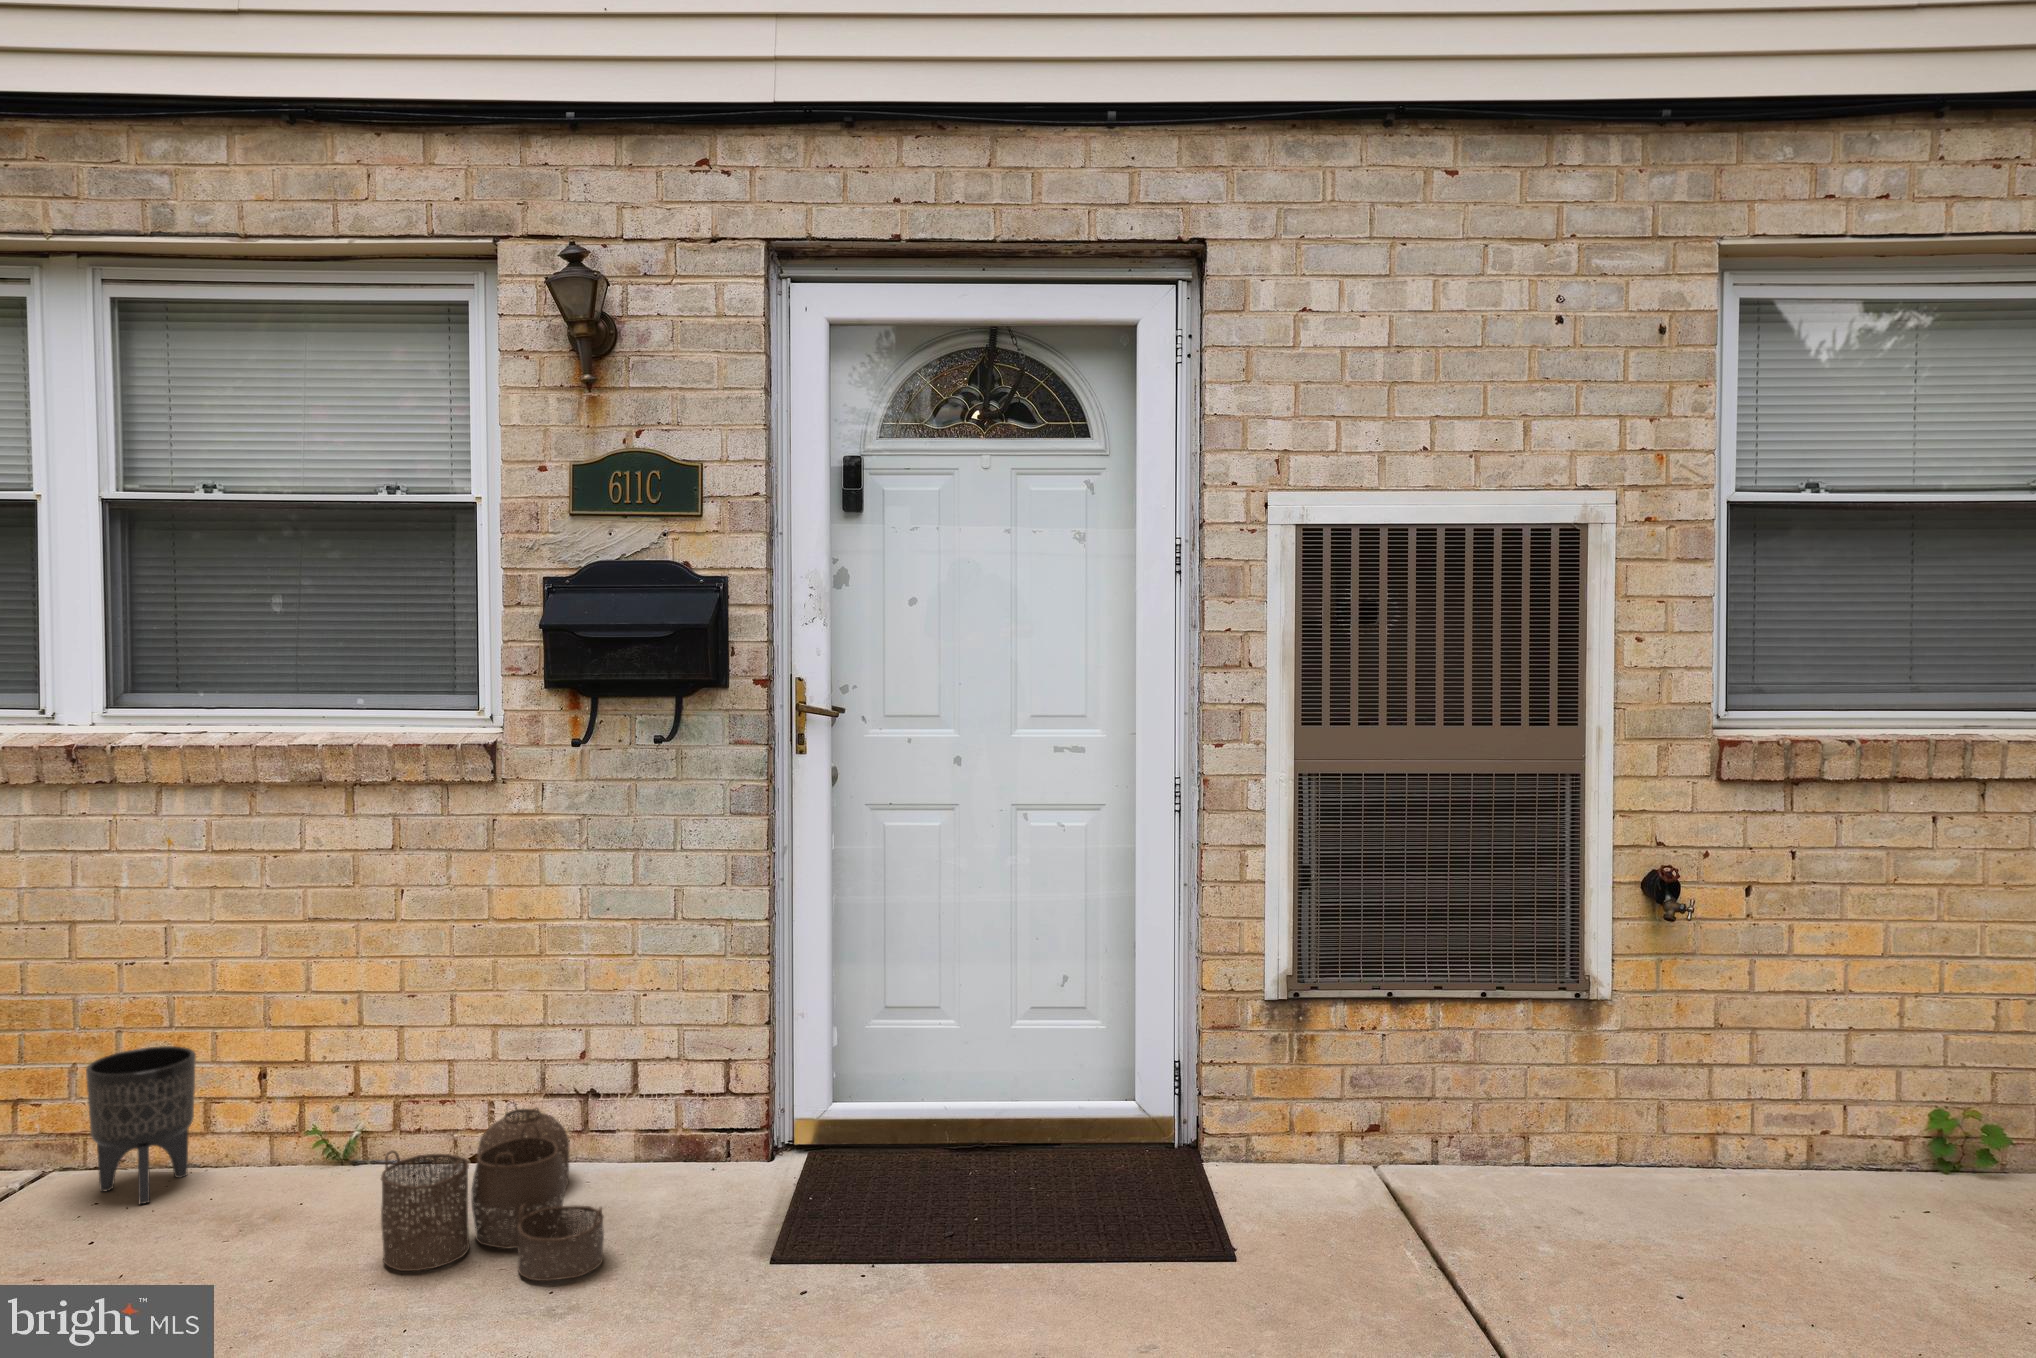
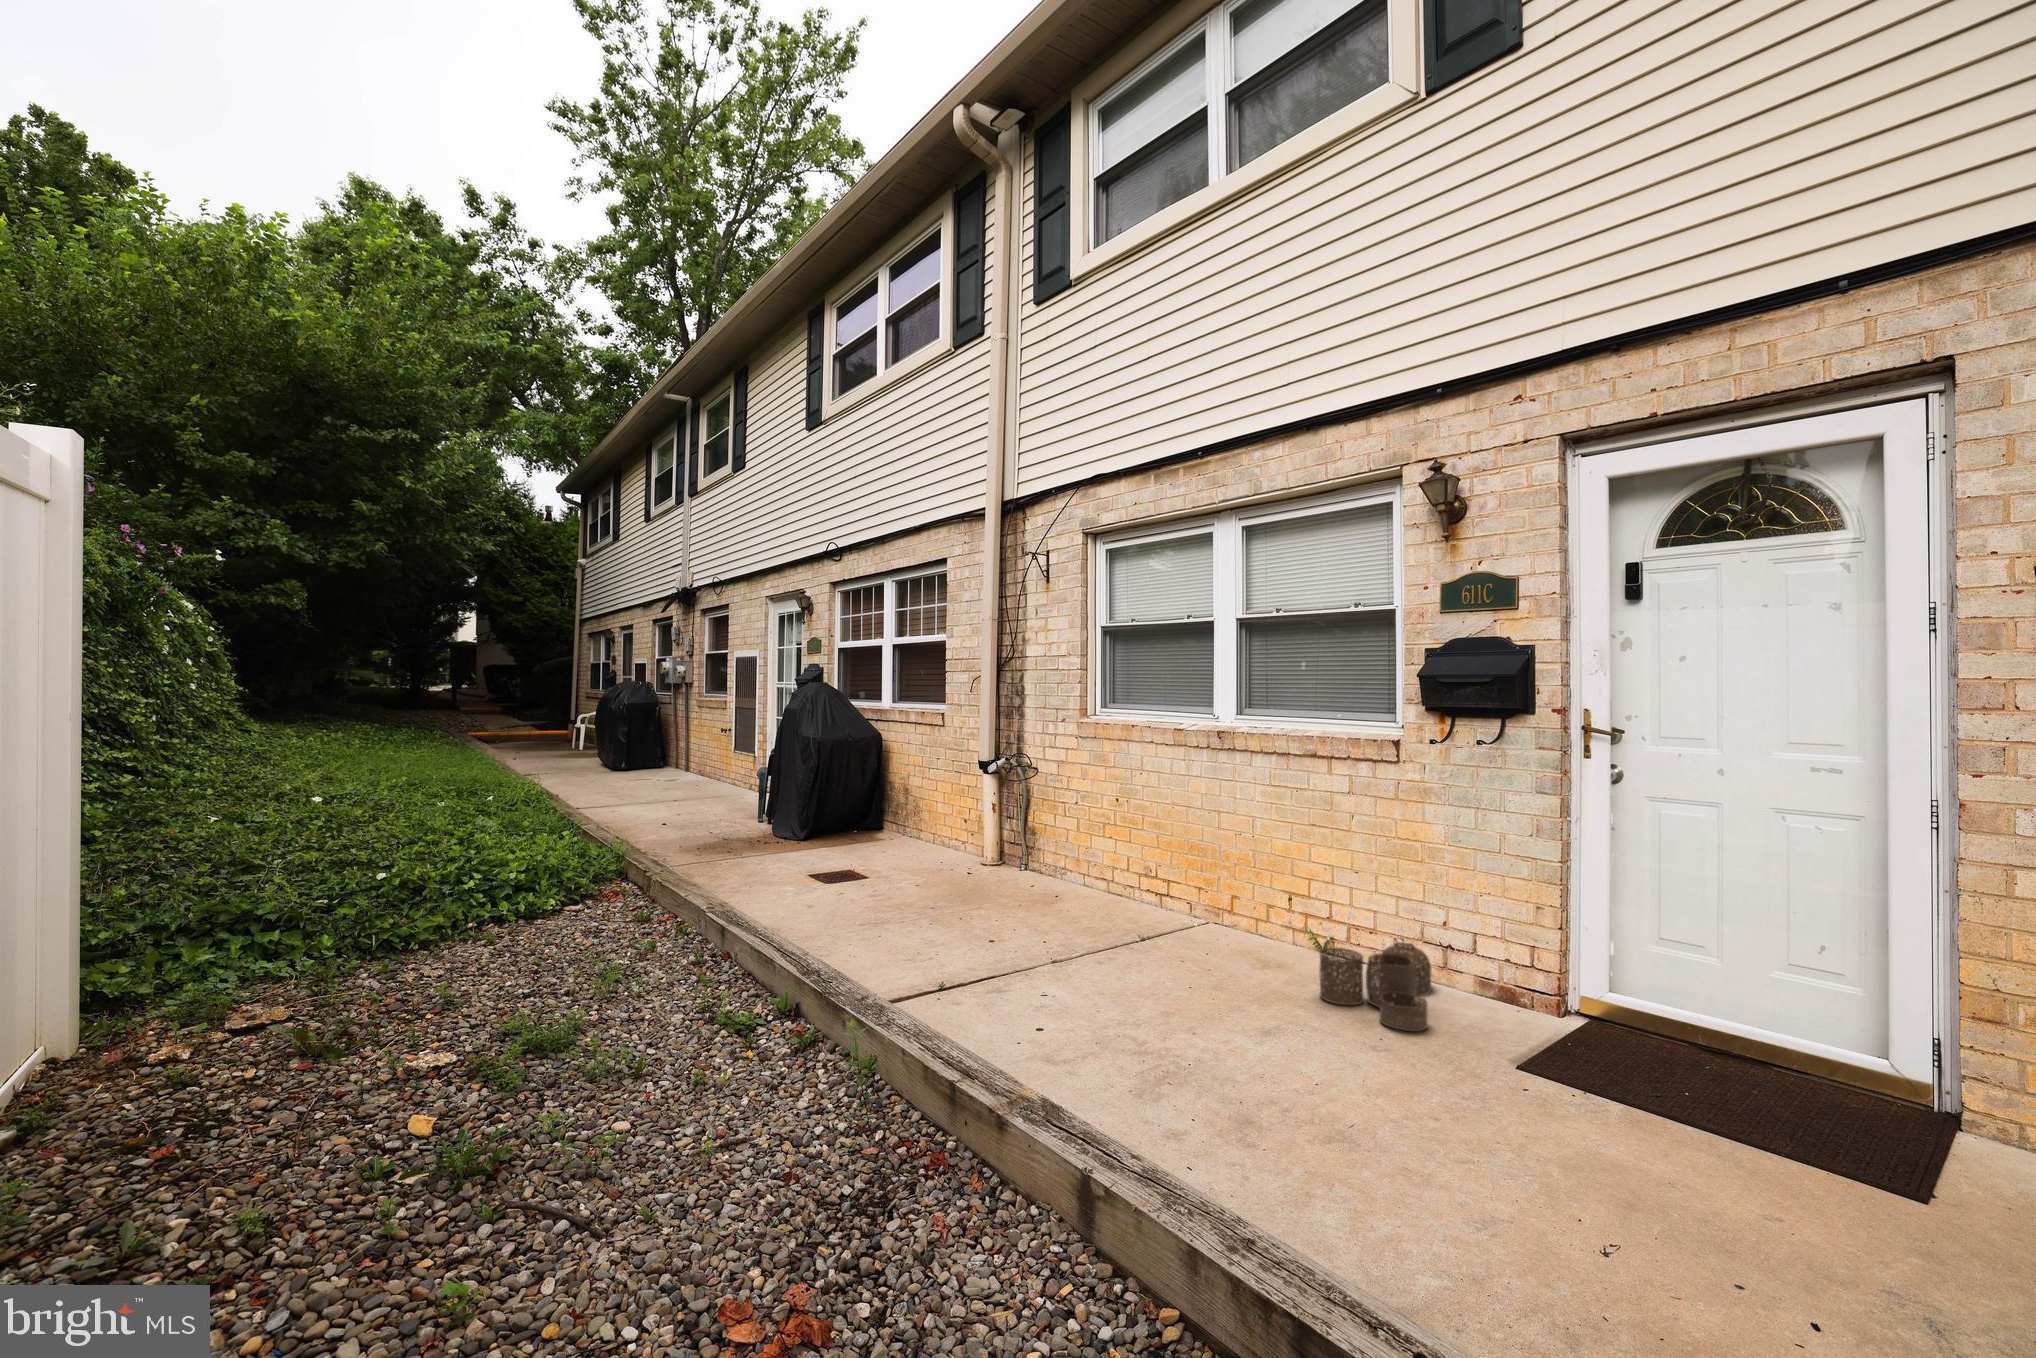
planter: present [86,1046,196,1204] -> none [1218,873,1262,943]

